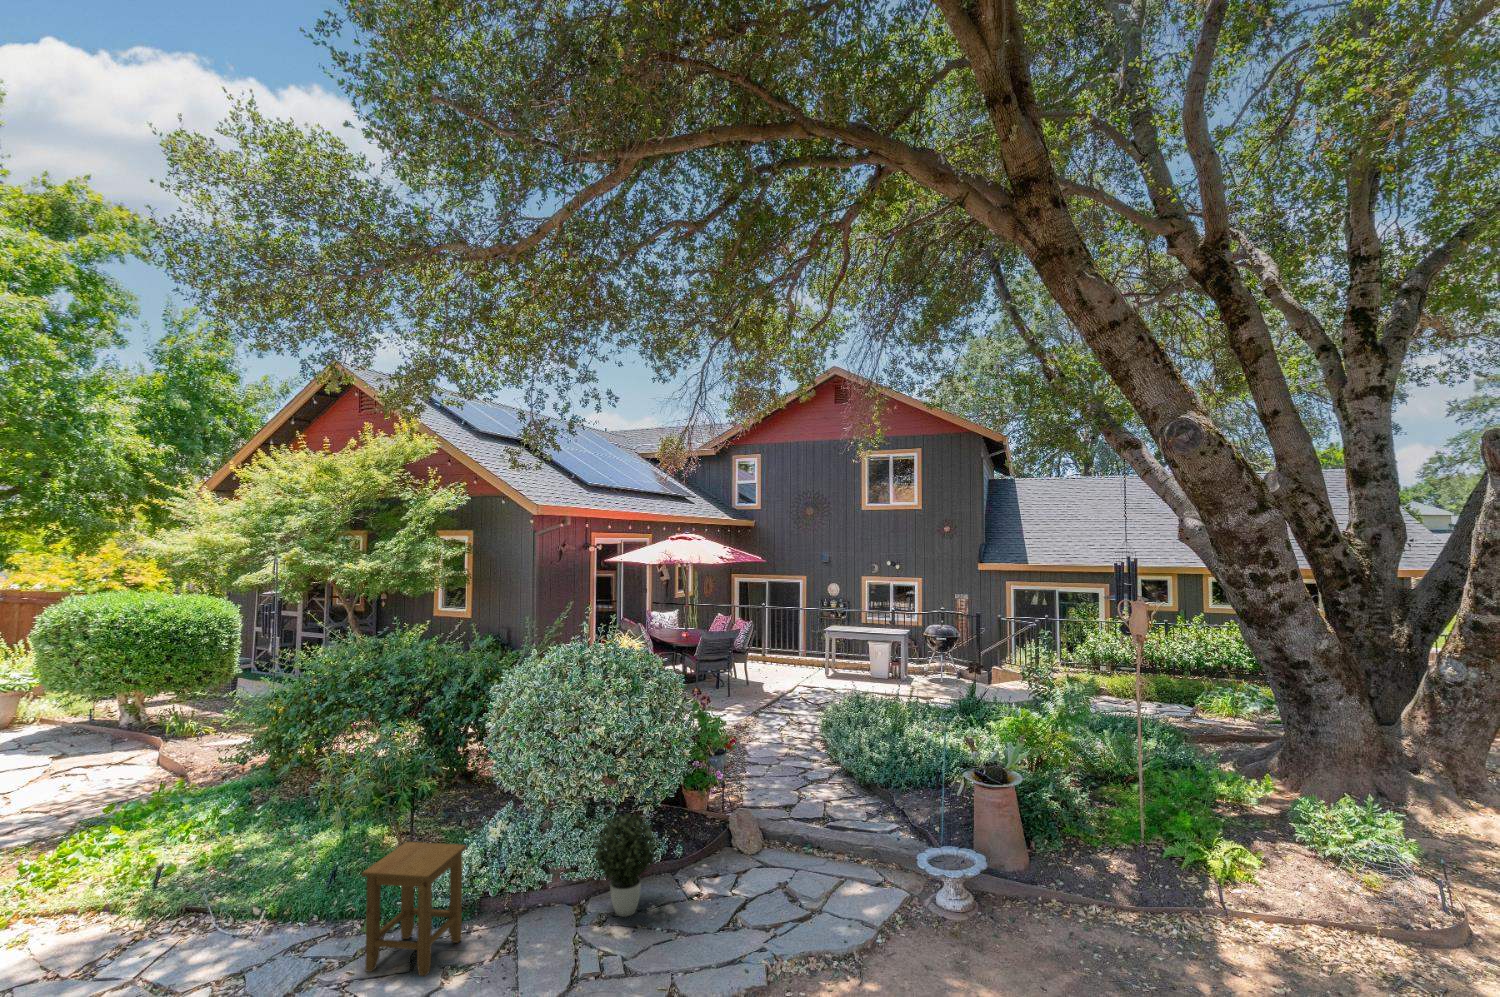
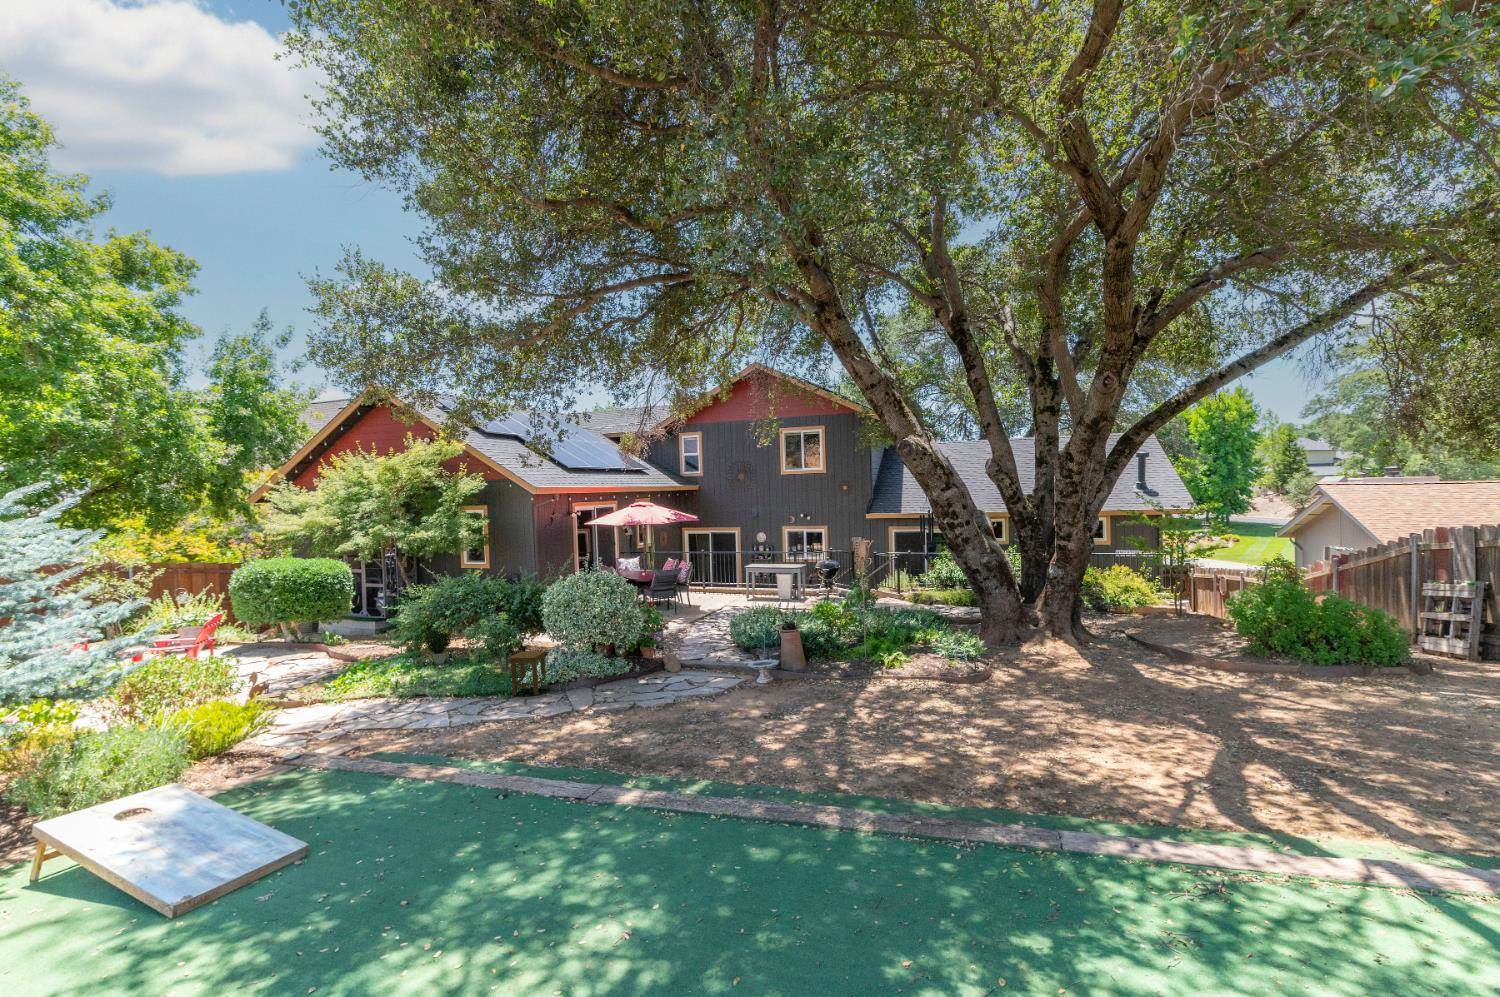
potted plant: present [592,813,659,917] -> present [425,629,451,665]

